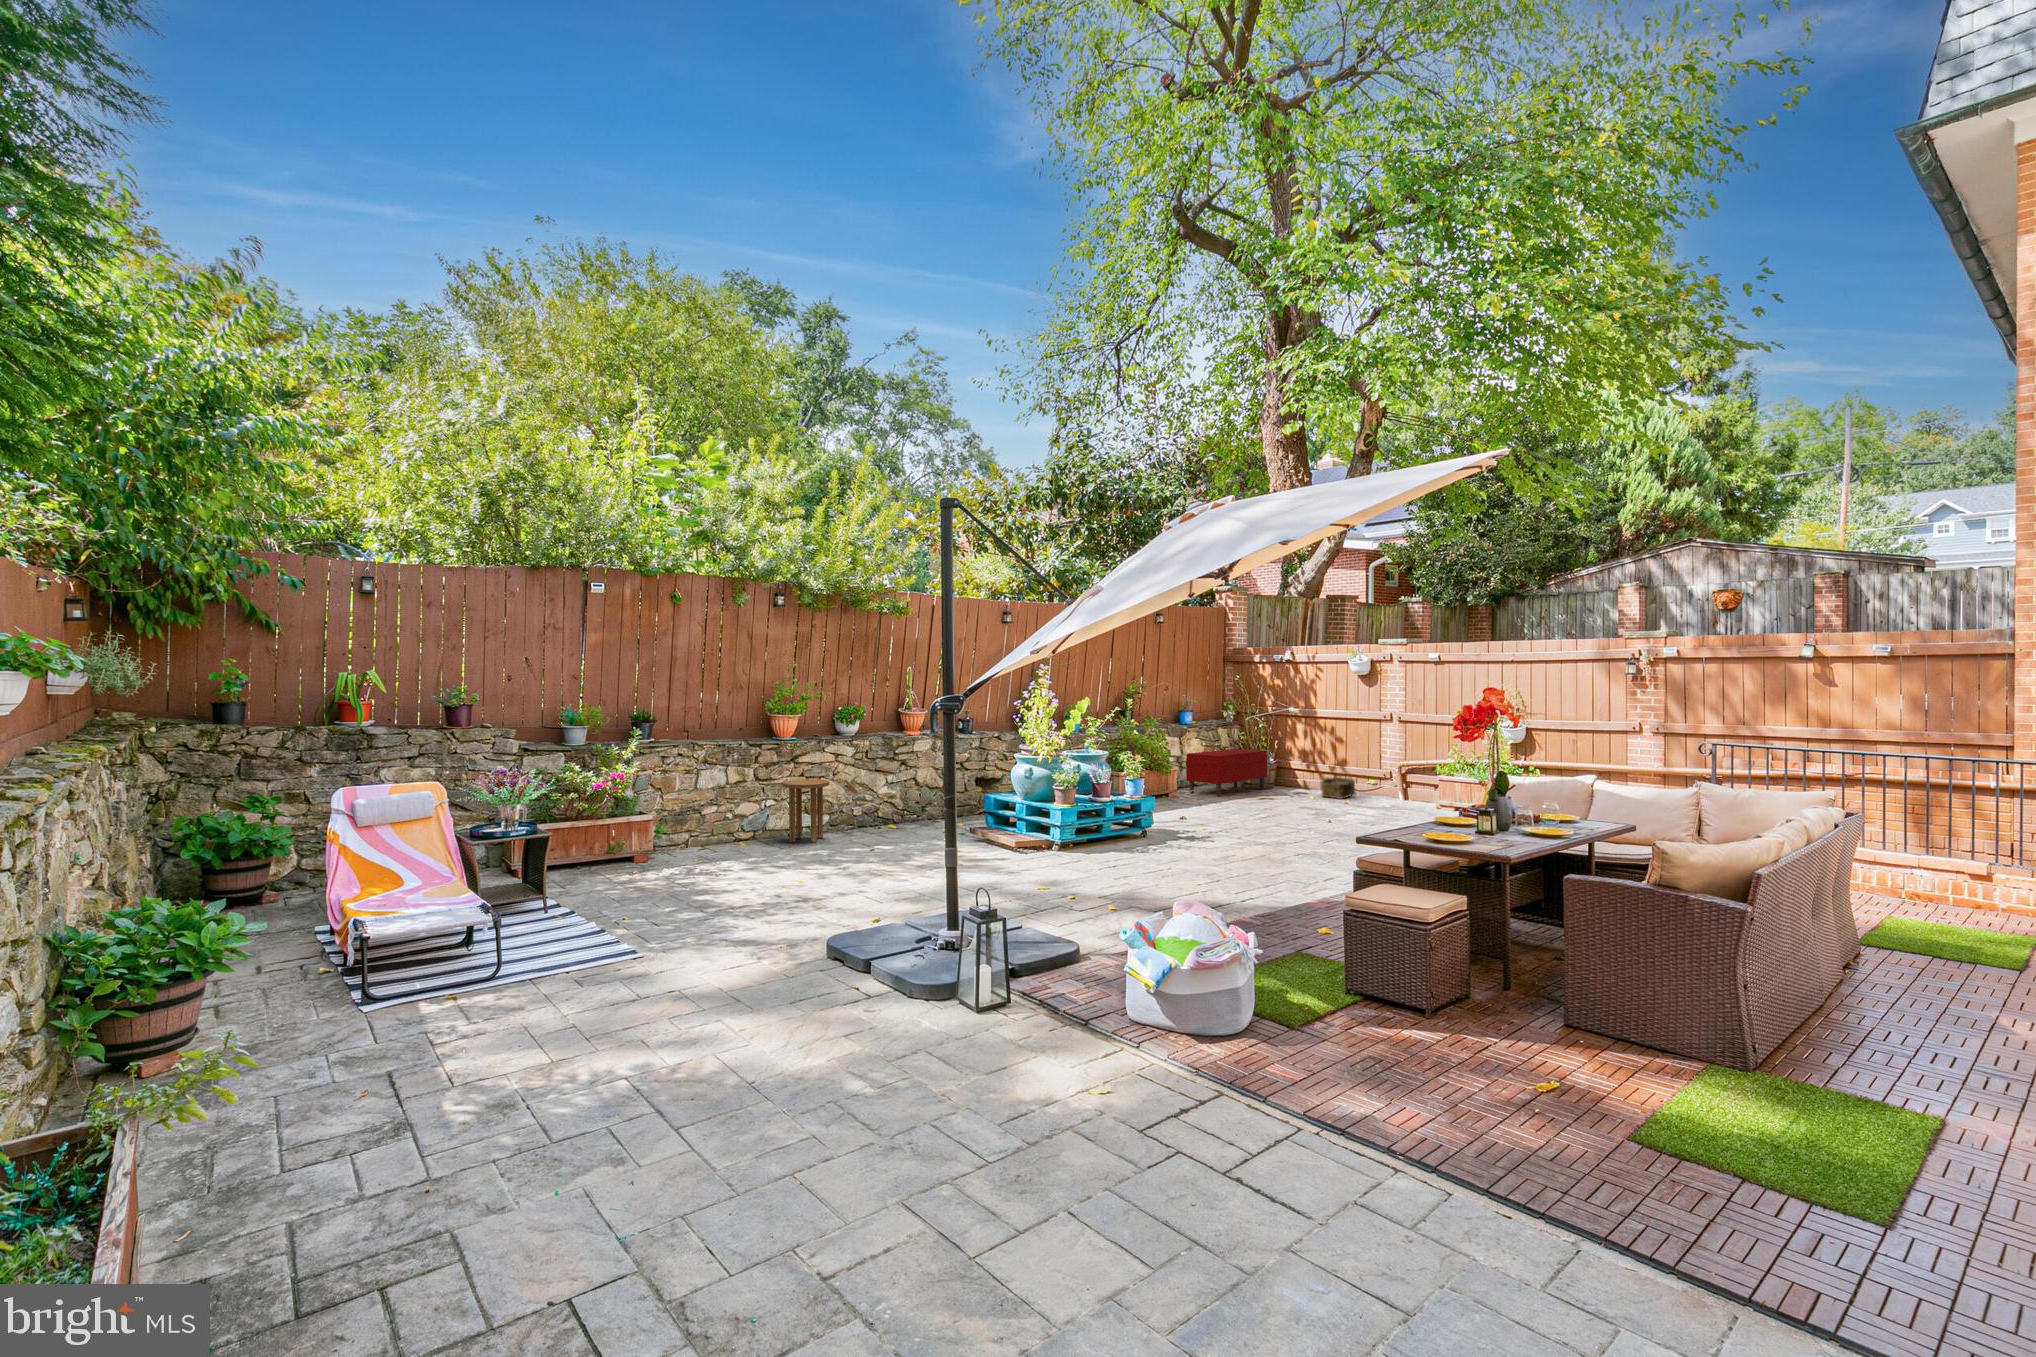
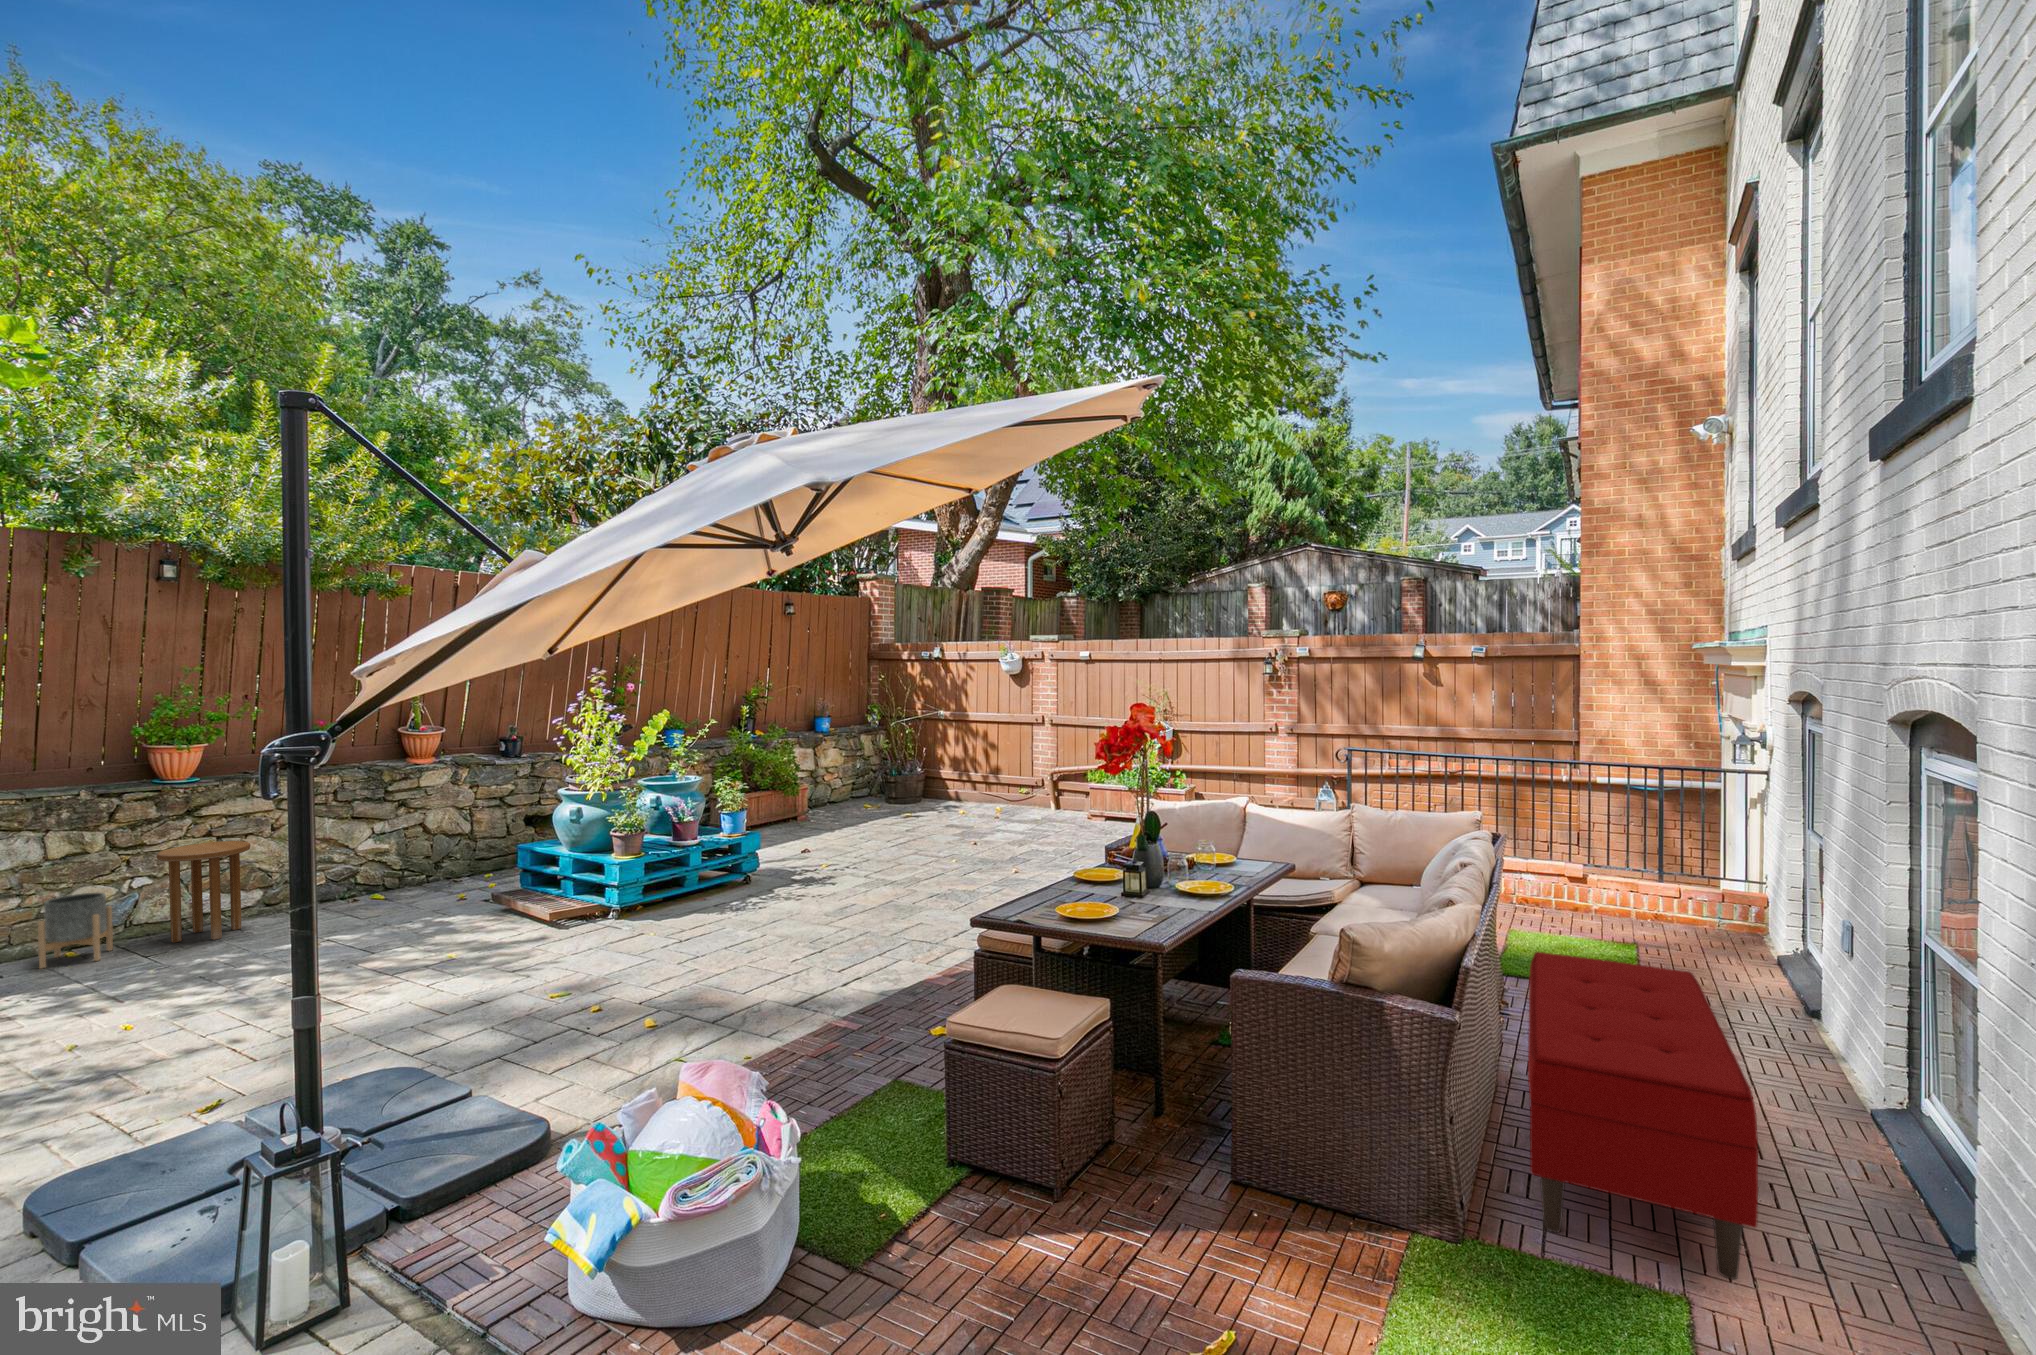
bench: present [1186,749,1267,797] -> present [1528,952,1758,1279]
woven basket: present [1320,776,1355,799] -> none [970,776,1007,807]
planter: none [732,805,761,849] -> present [38,893,113,968]

